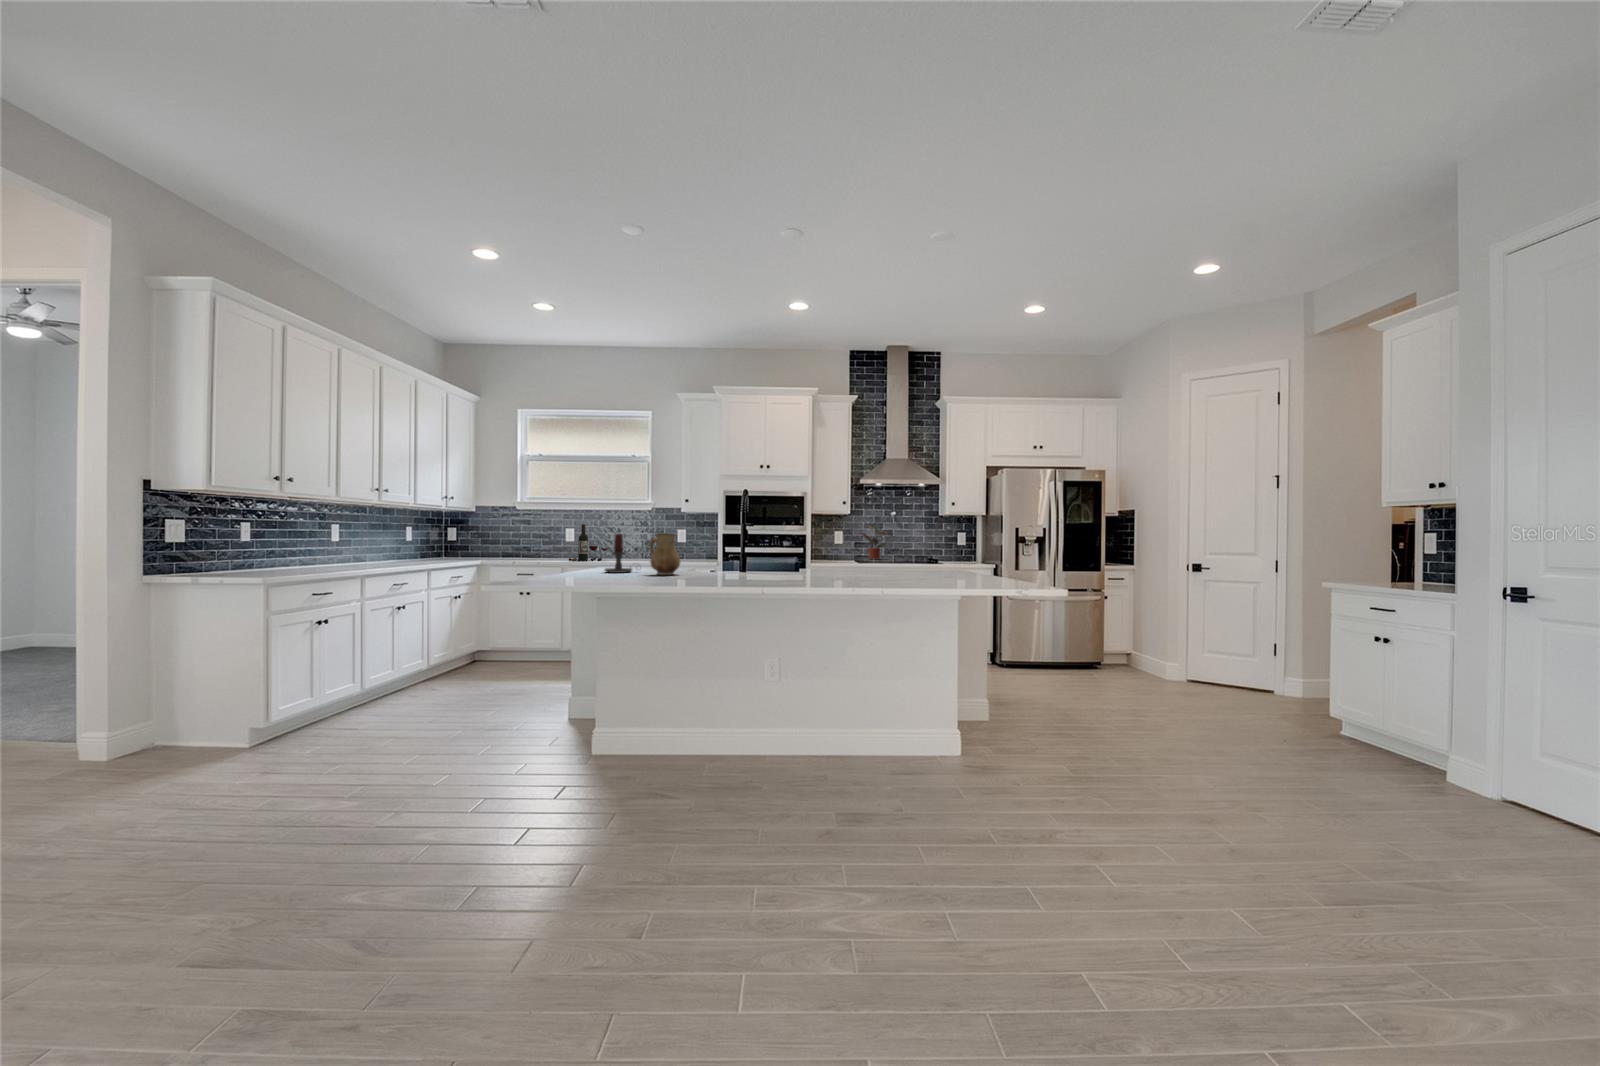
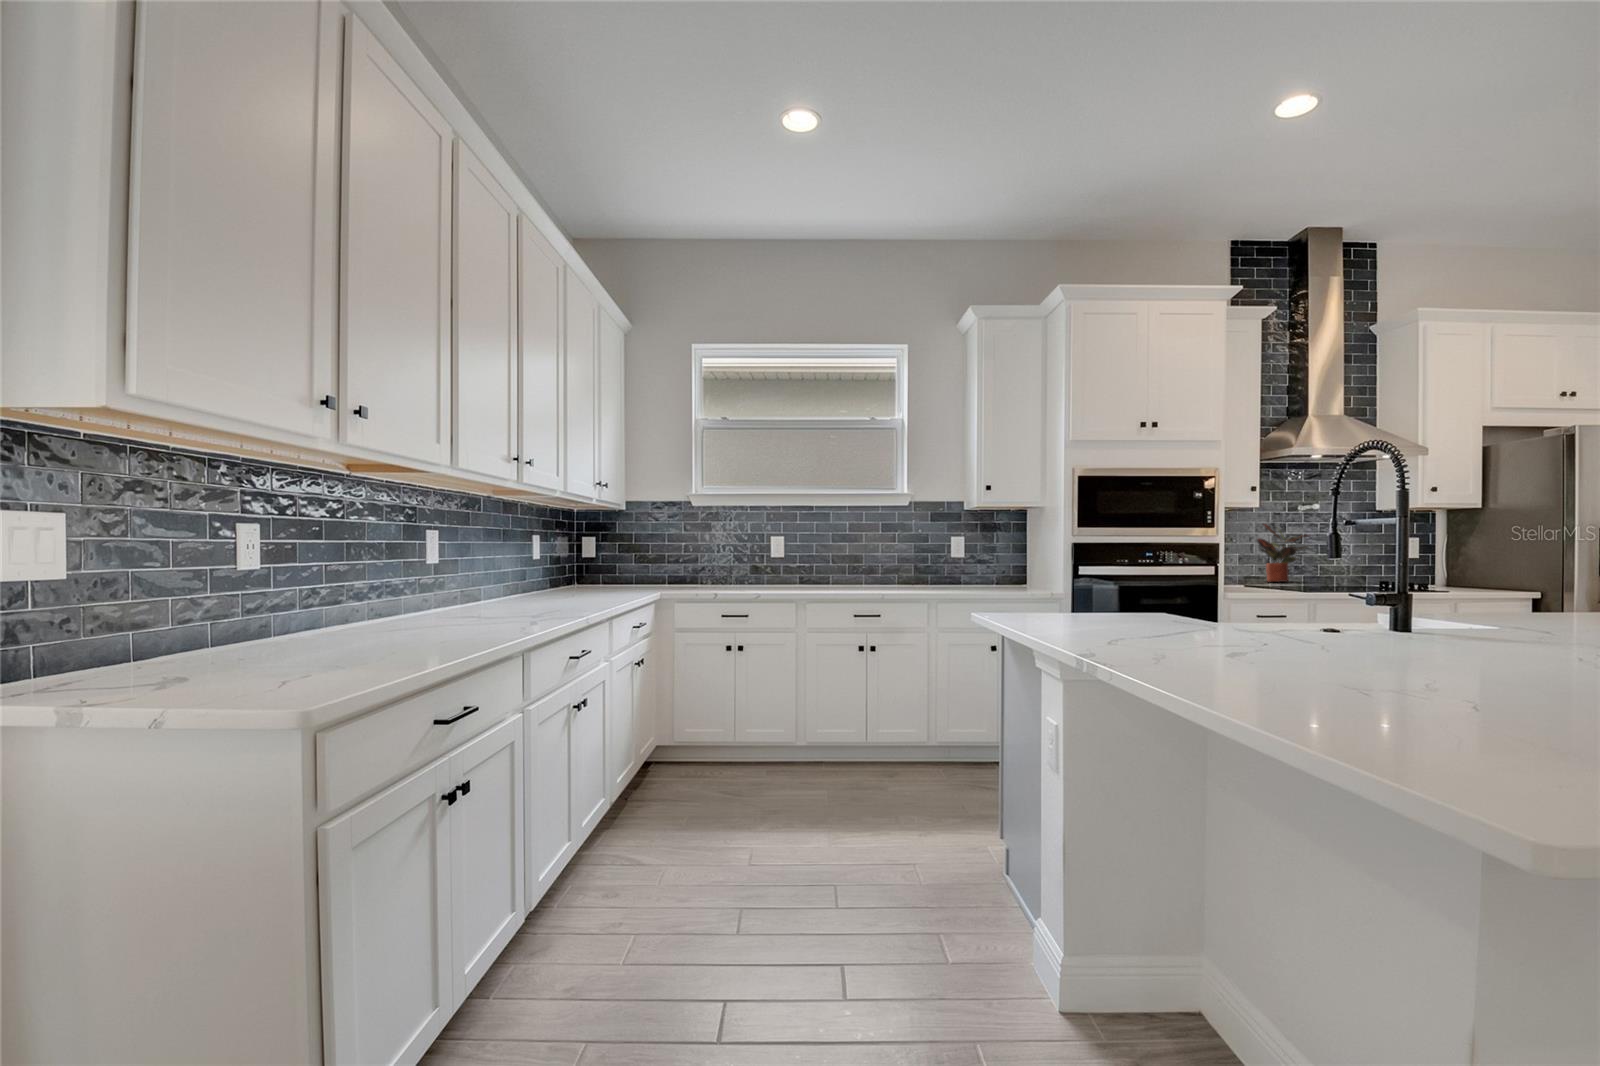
wine bottle: present [569,524,608,561] -> none [790,529,850,591]
ceramic pitcher: present [649,533,681,575] -> none [1315,539,1435,656]
candle holder: present [605,534,632,573] -> none [1109,541,1197,640]

